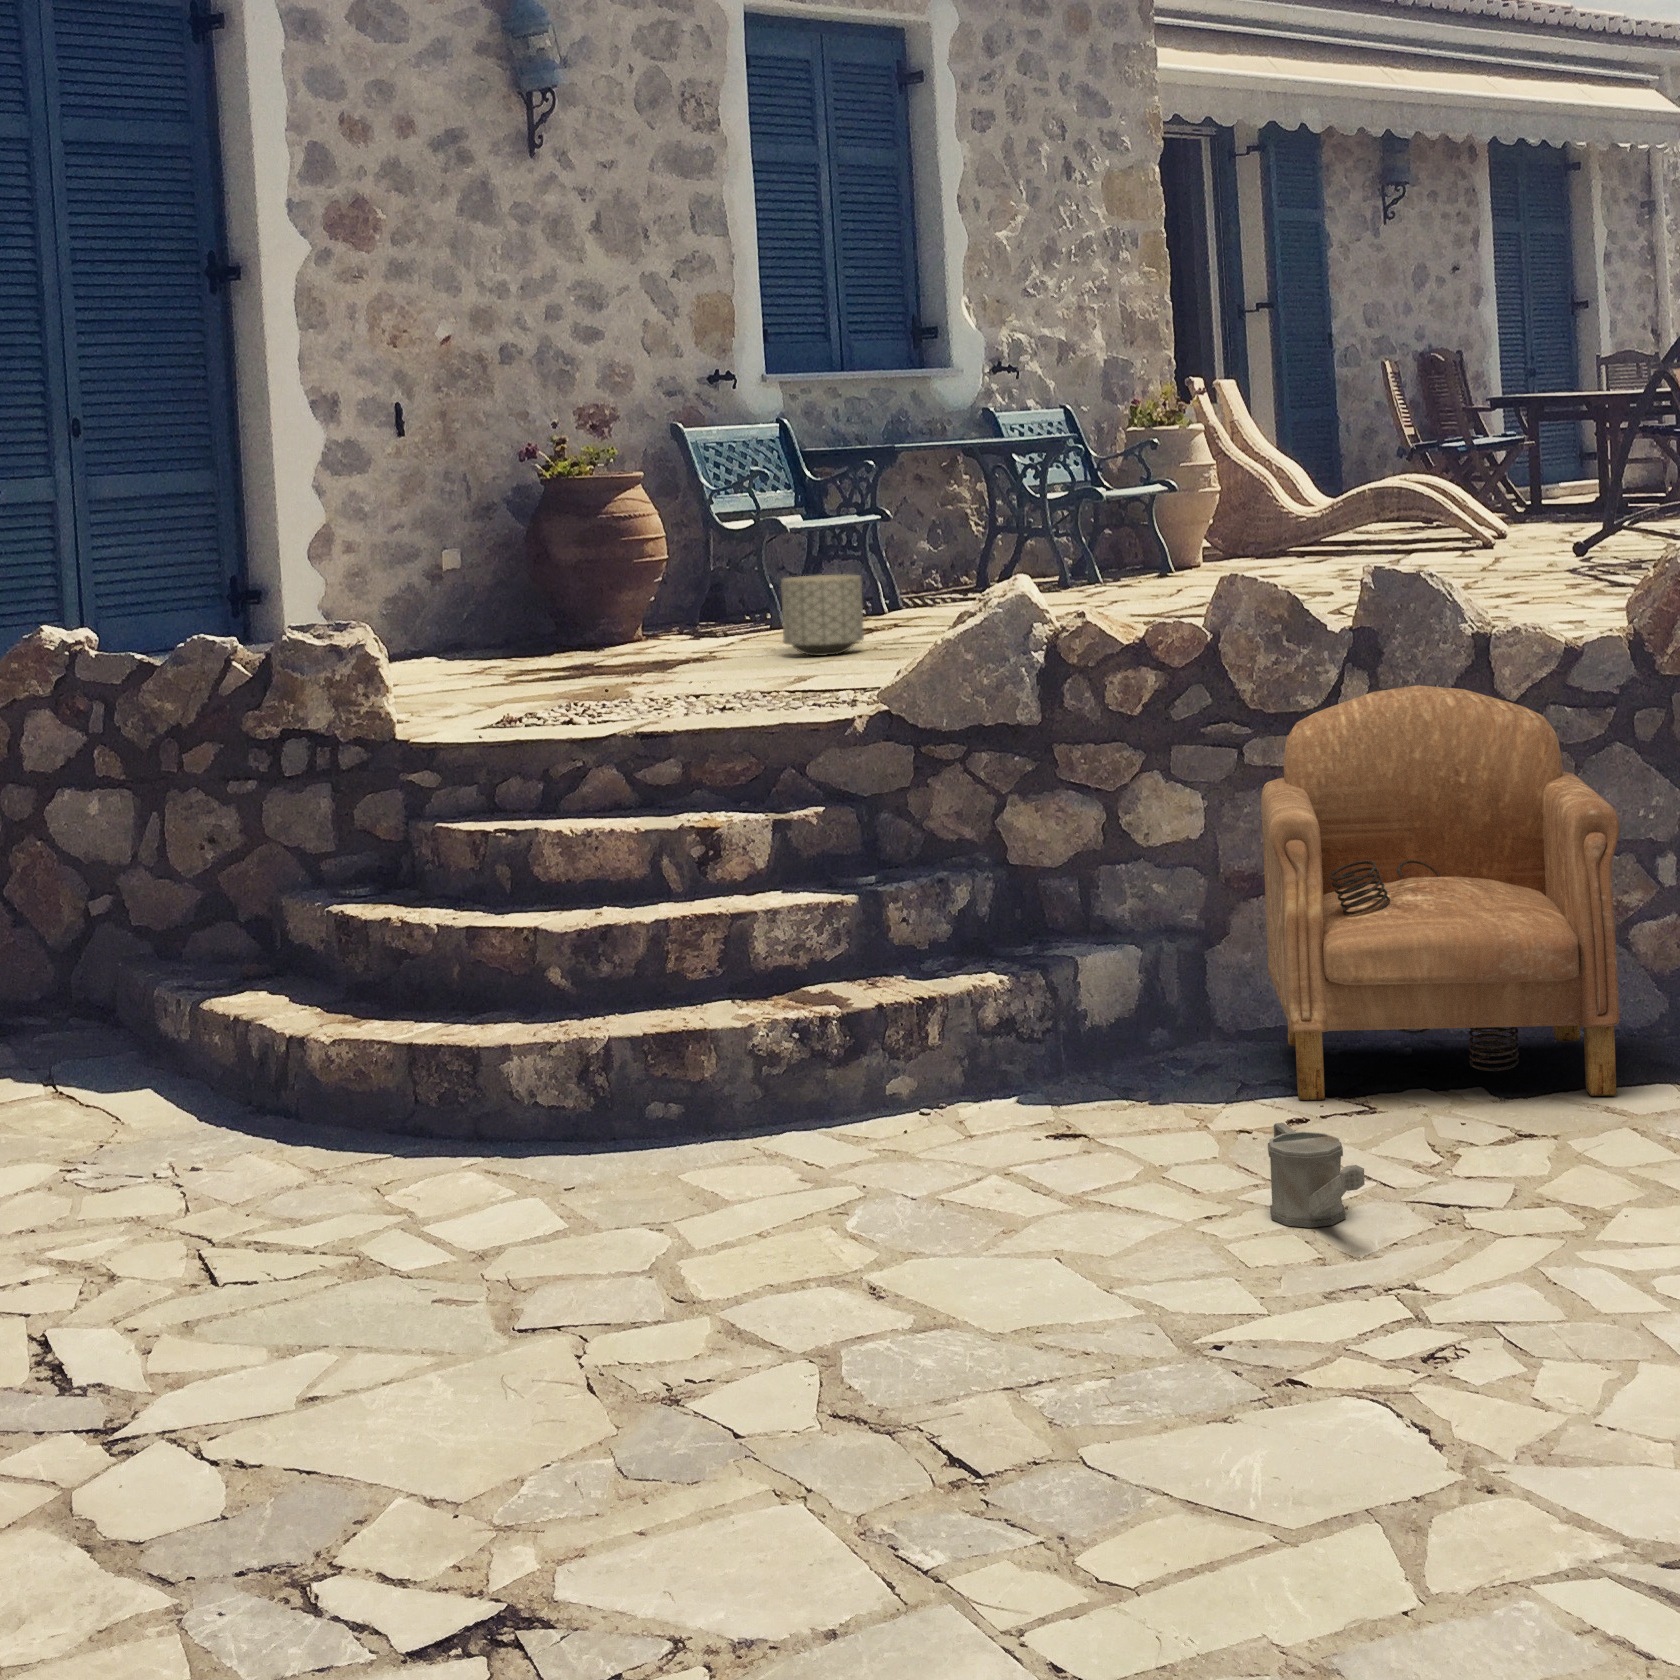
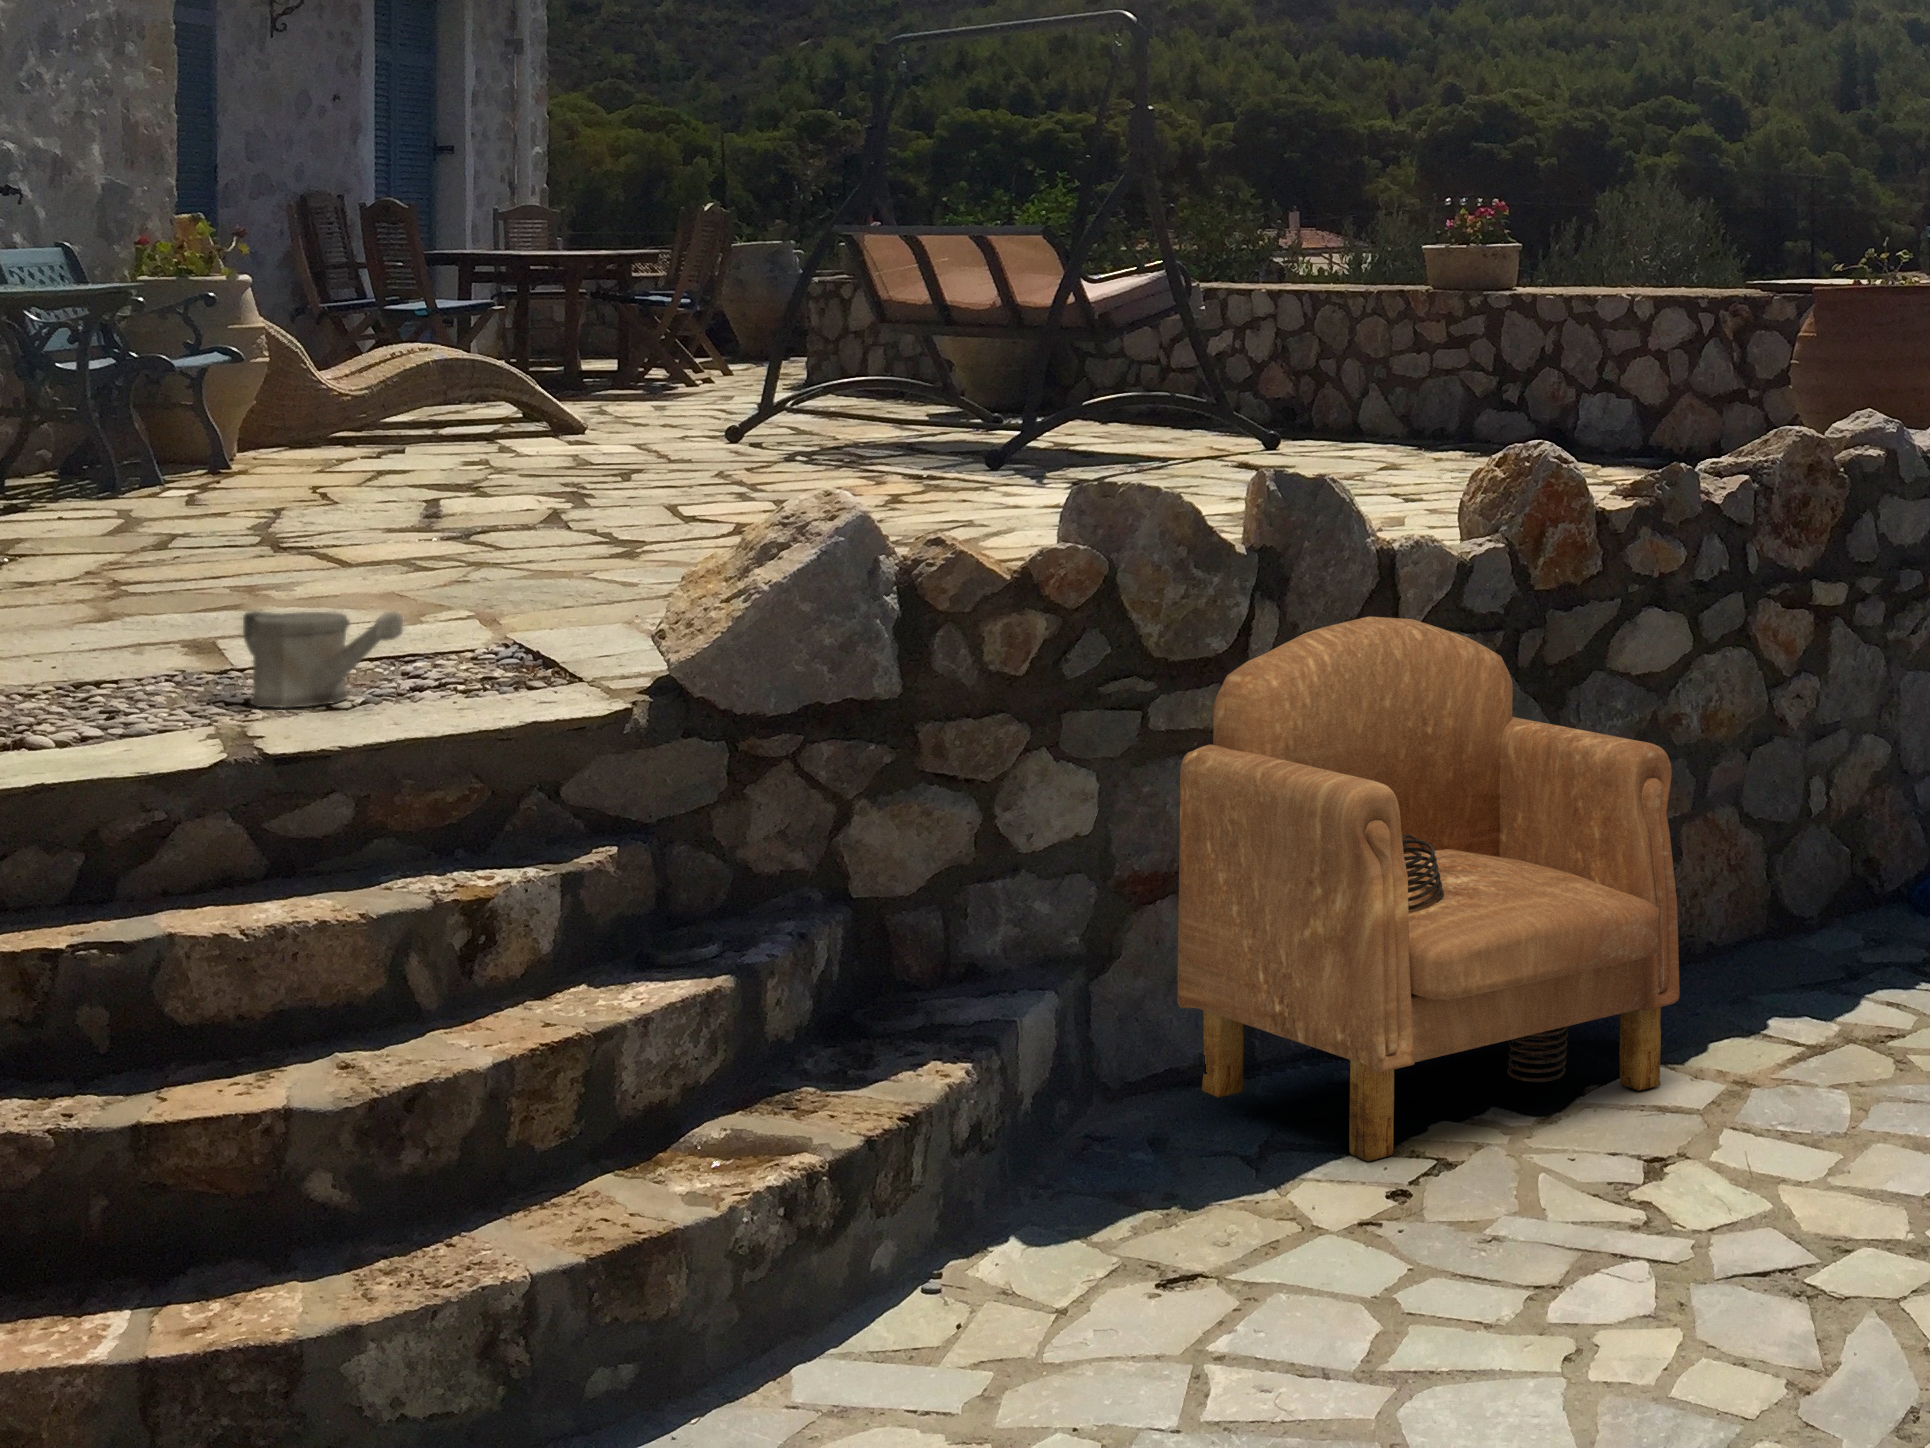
planter: present [781,575,864,656] -> none [22,487,171,616]
watering can: present [1268,1123,1365,1228] -> present [243,611,403,708]

